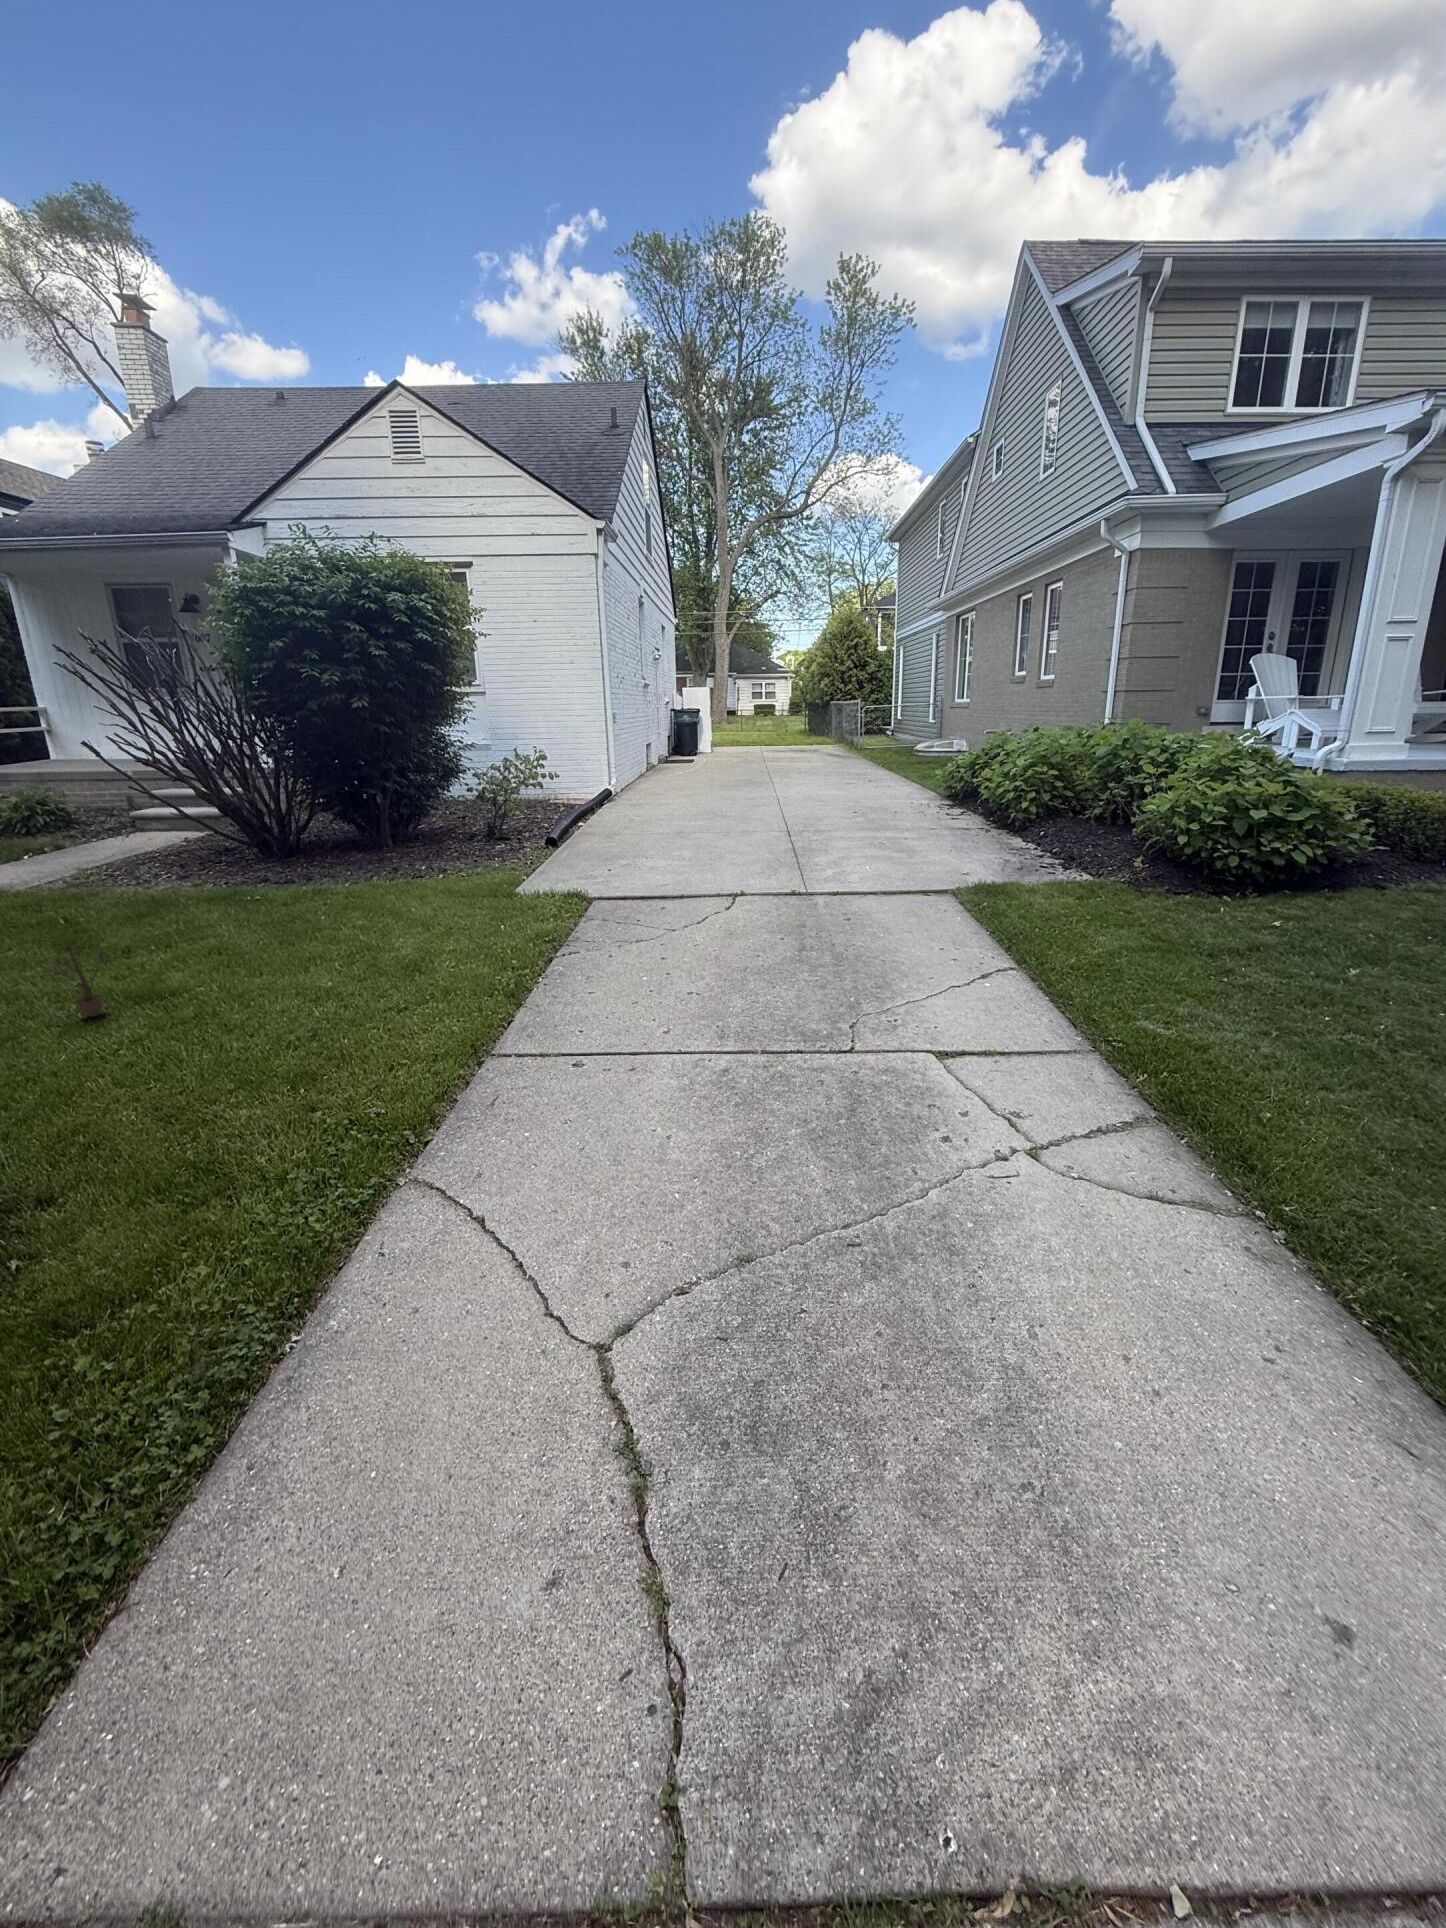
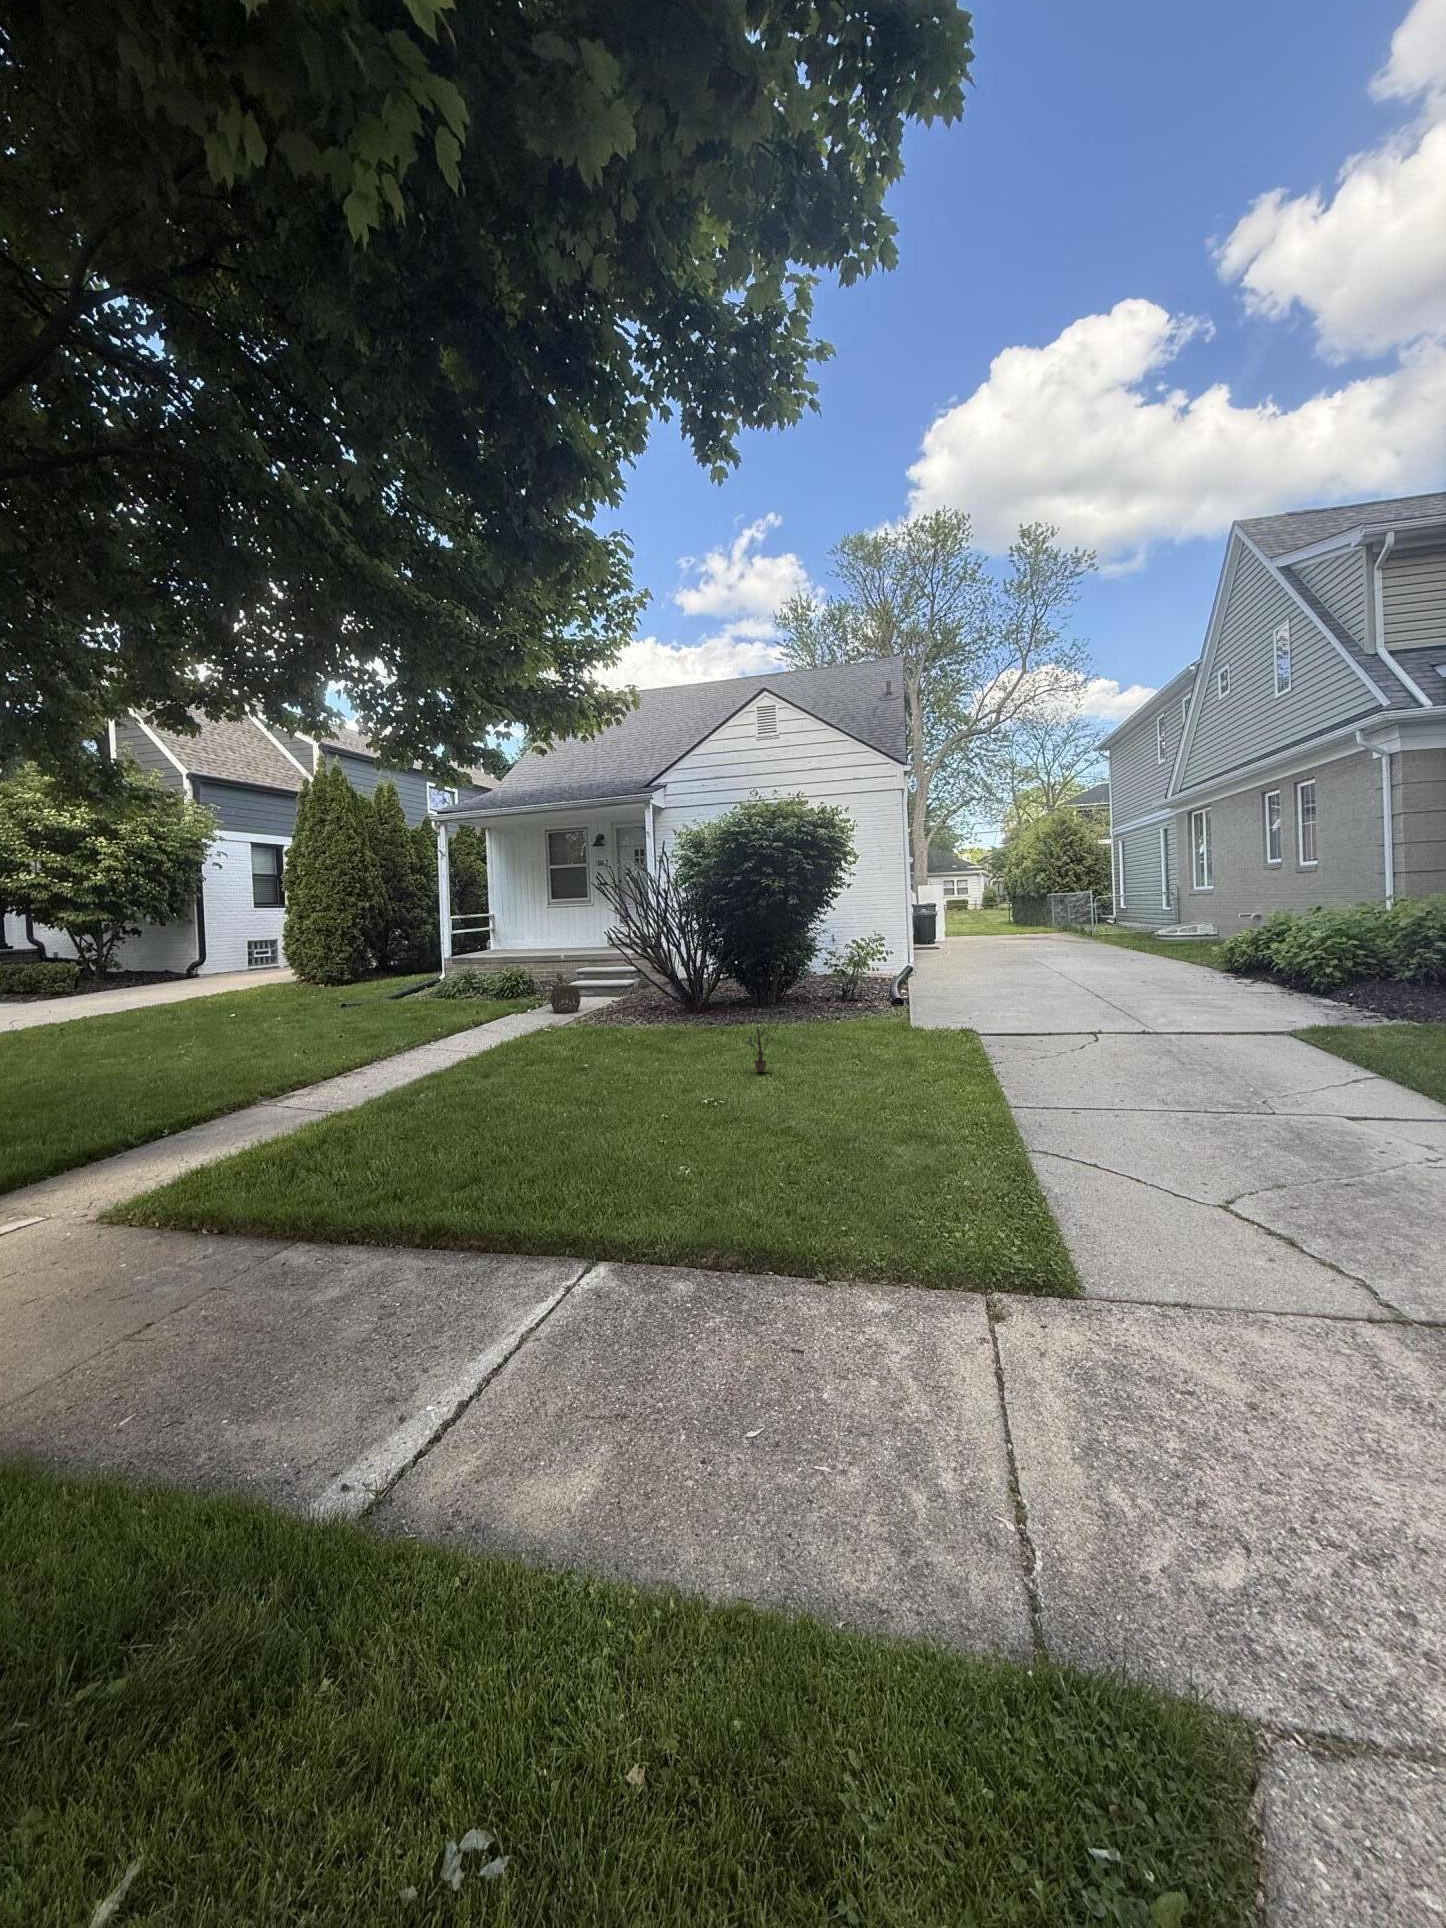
woven basket: none [31,813,91,855] -> present [551,985,581,1013]

